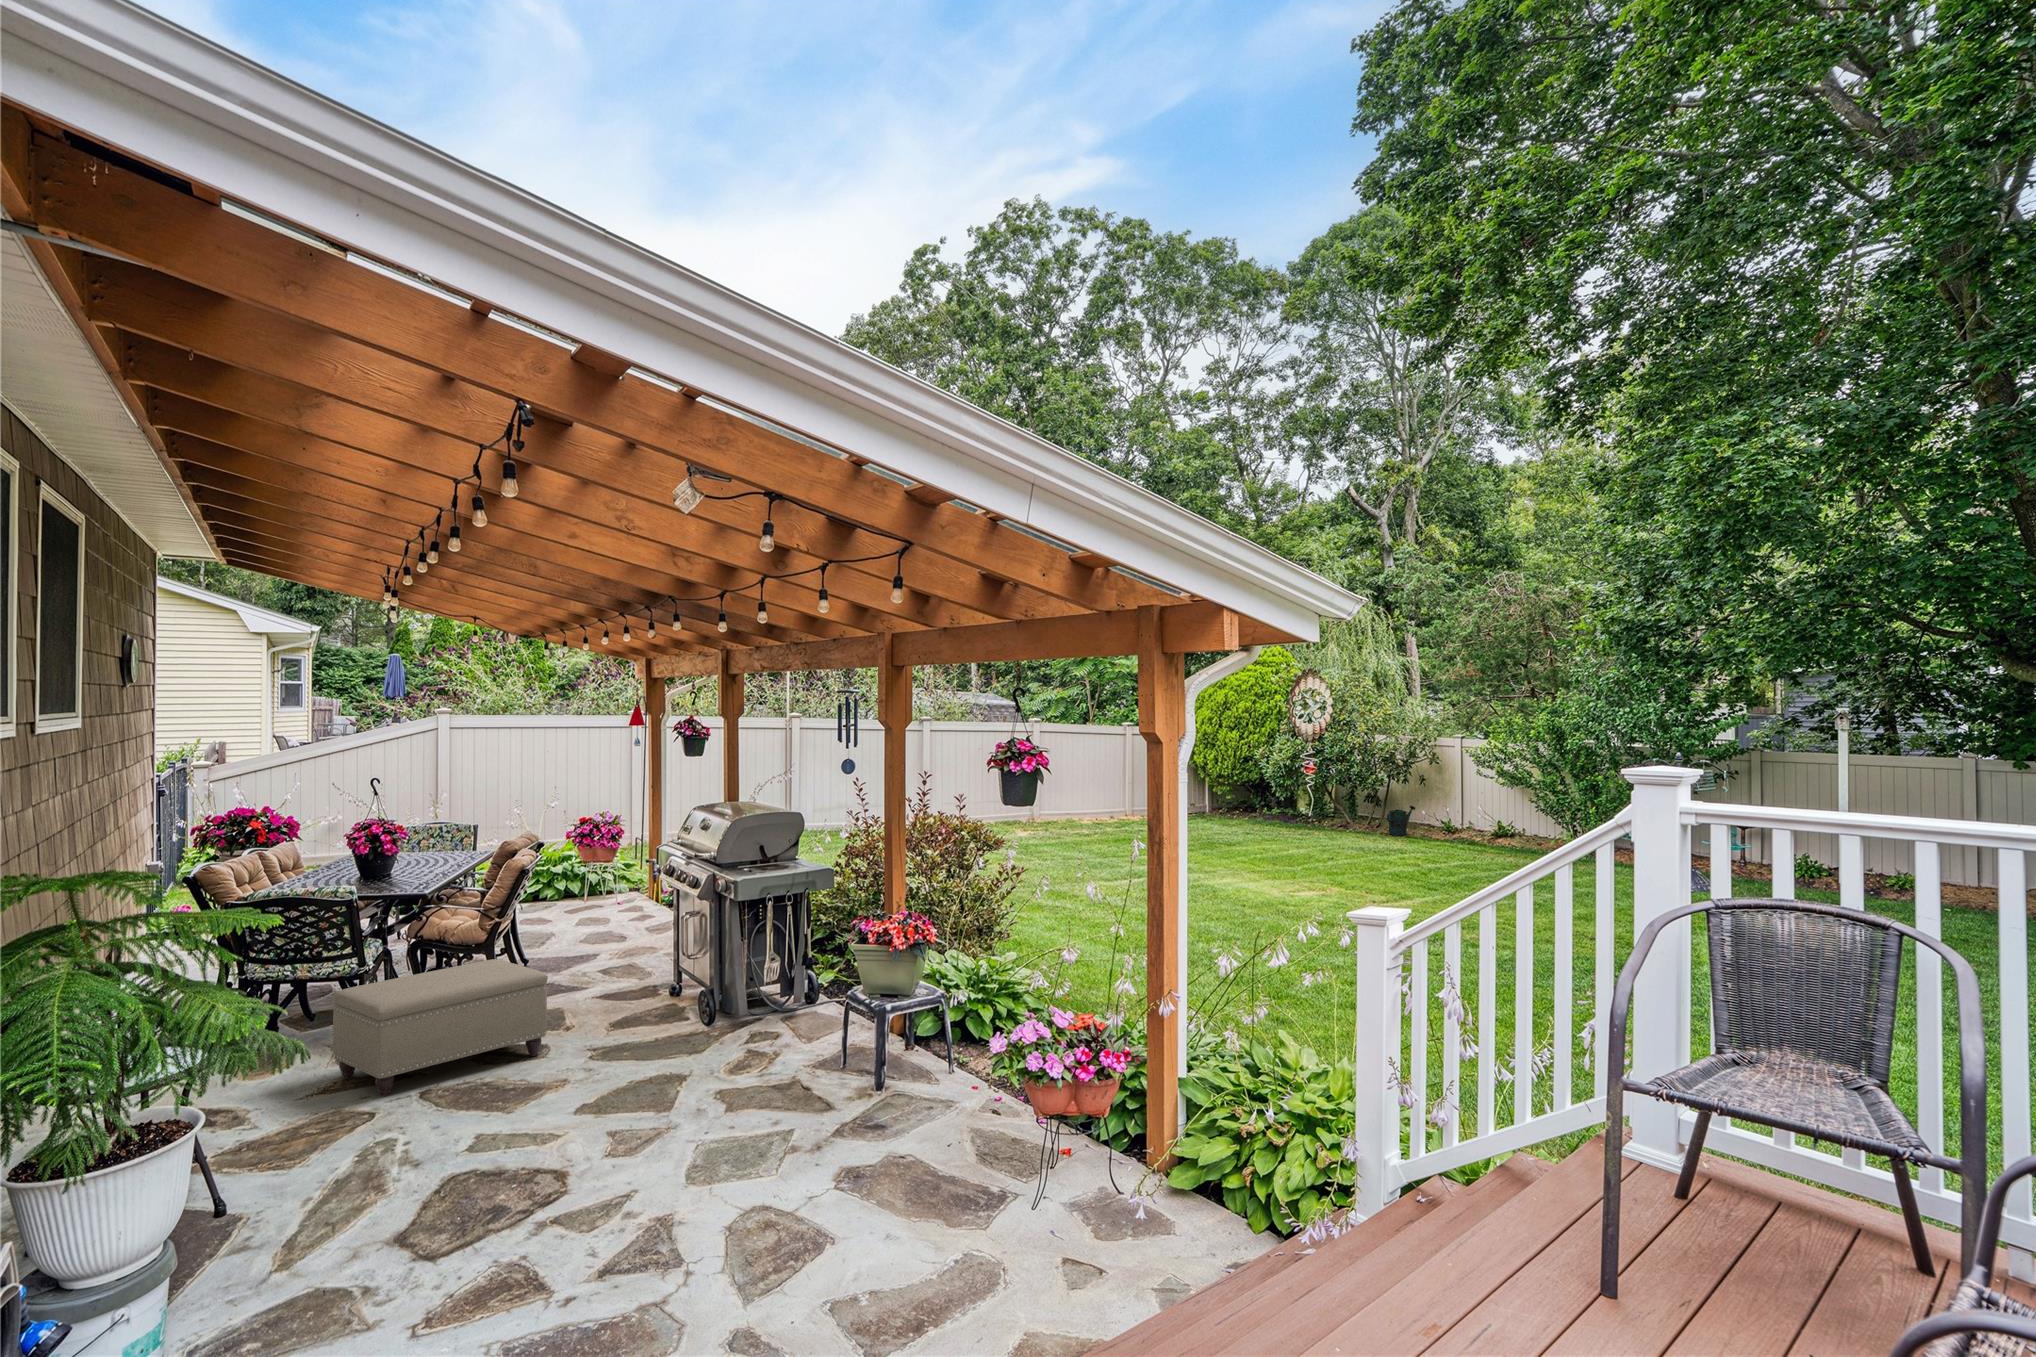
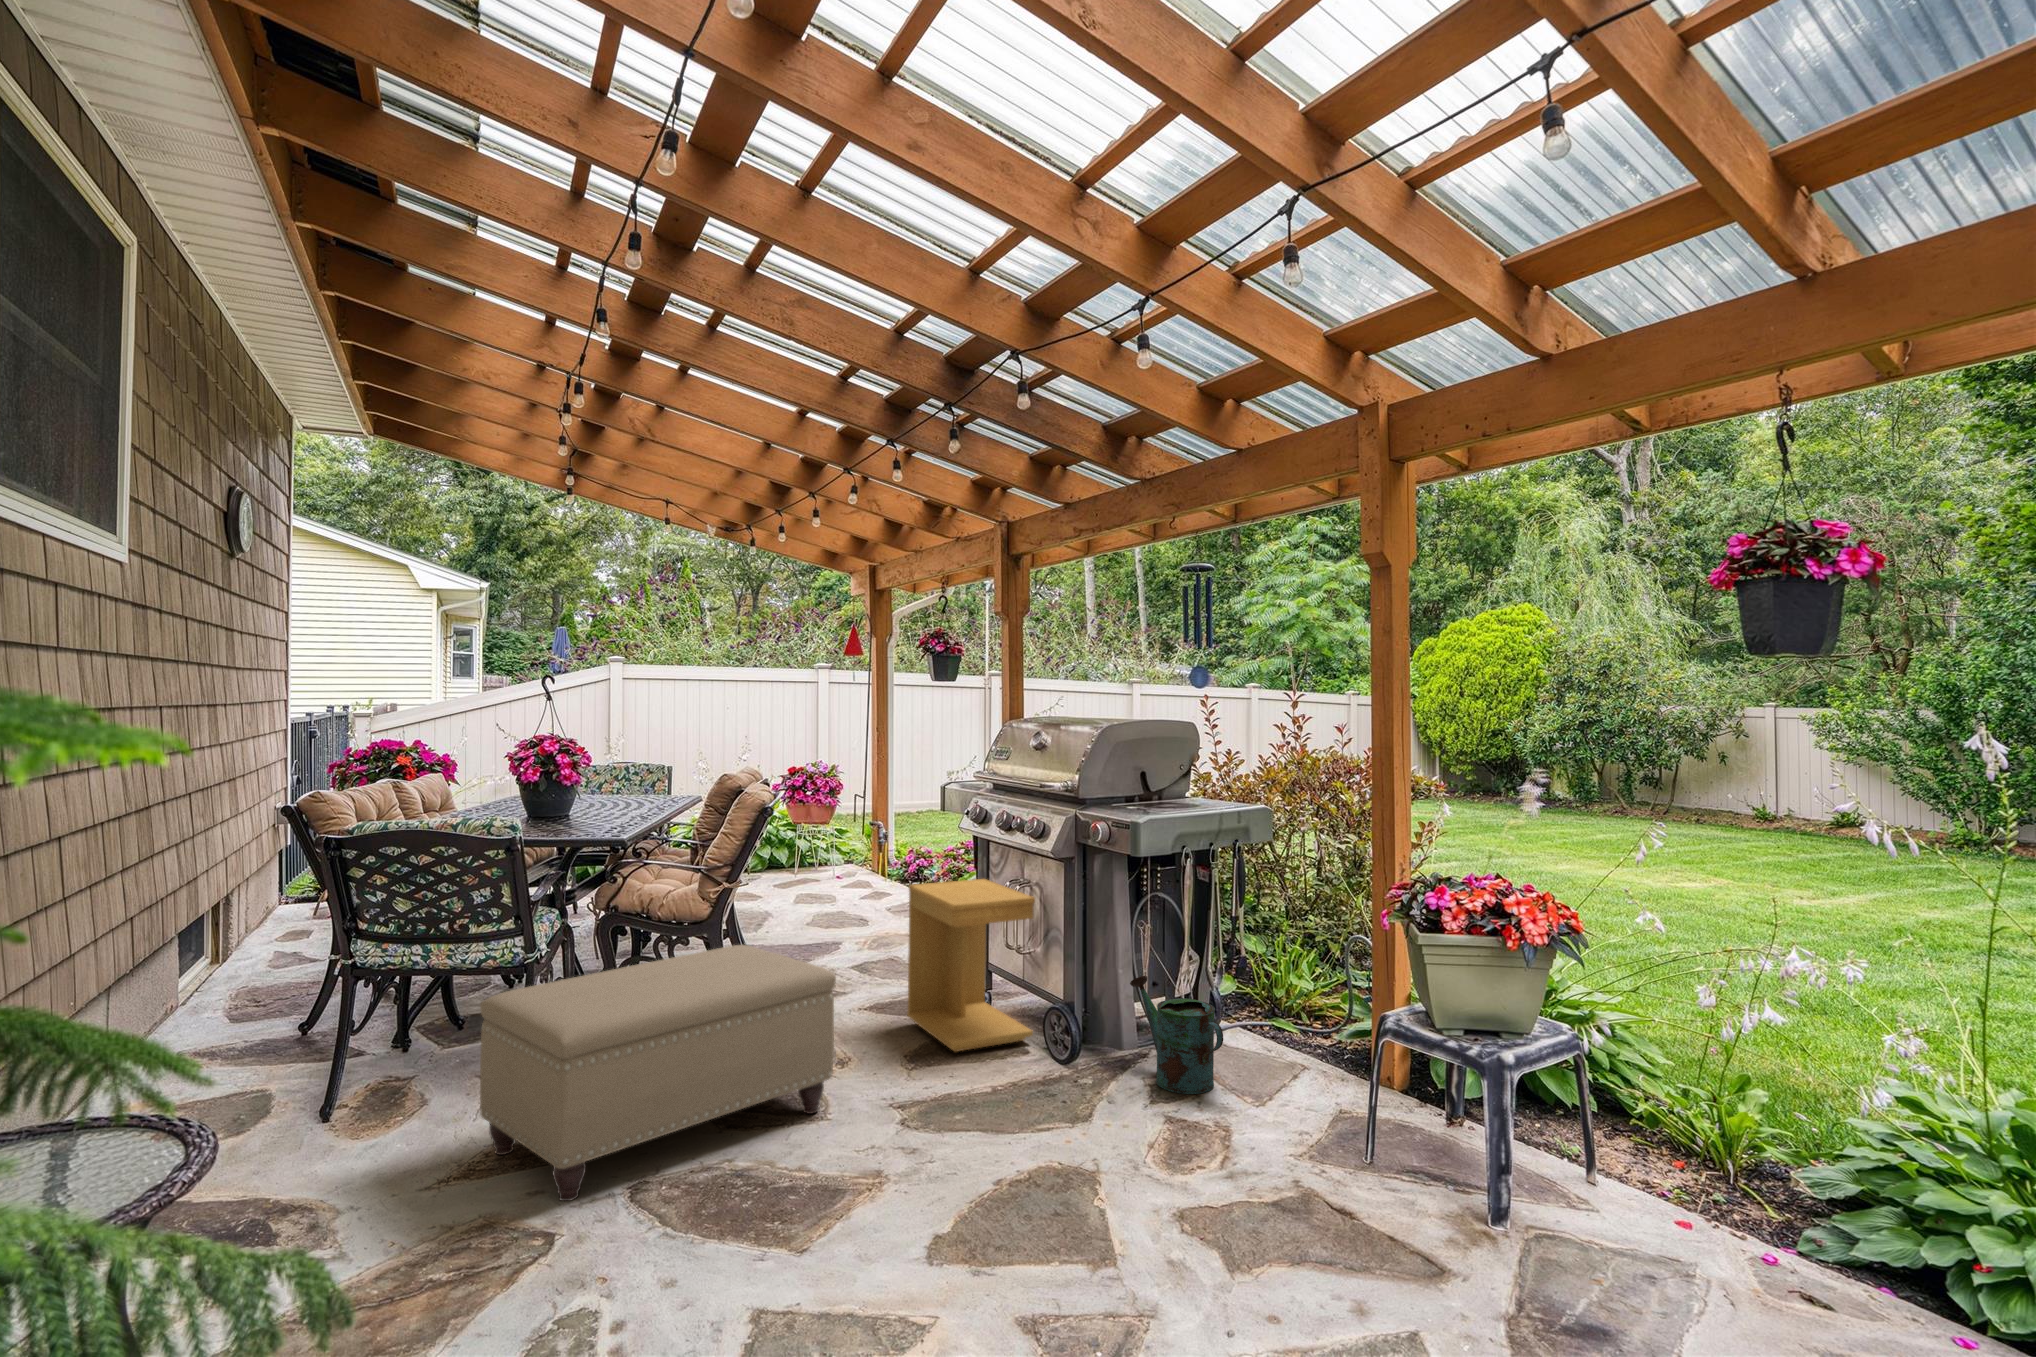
watering can: present [1387,806,1415,835] -> present [1130,976,1223,1094]
side table: none [618,912,694,1023] -> present [907,879,1035,1052]

